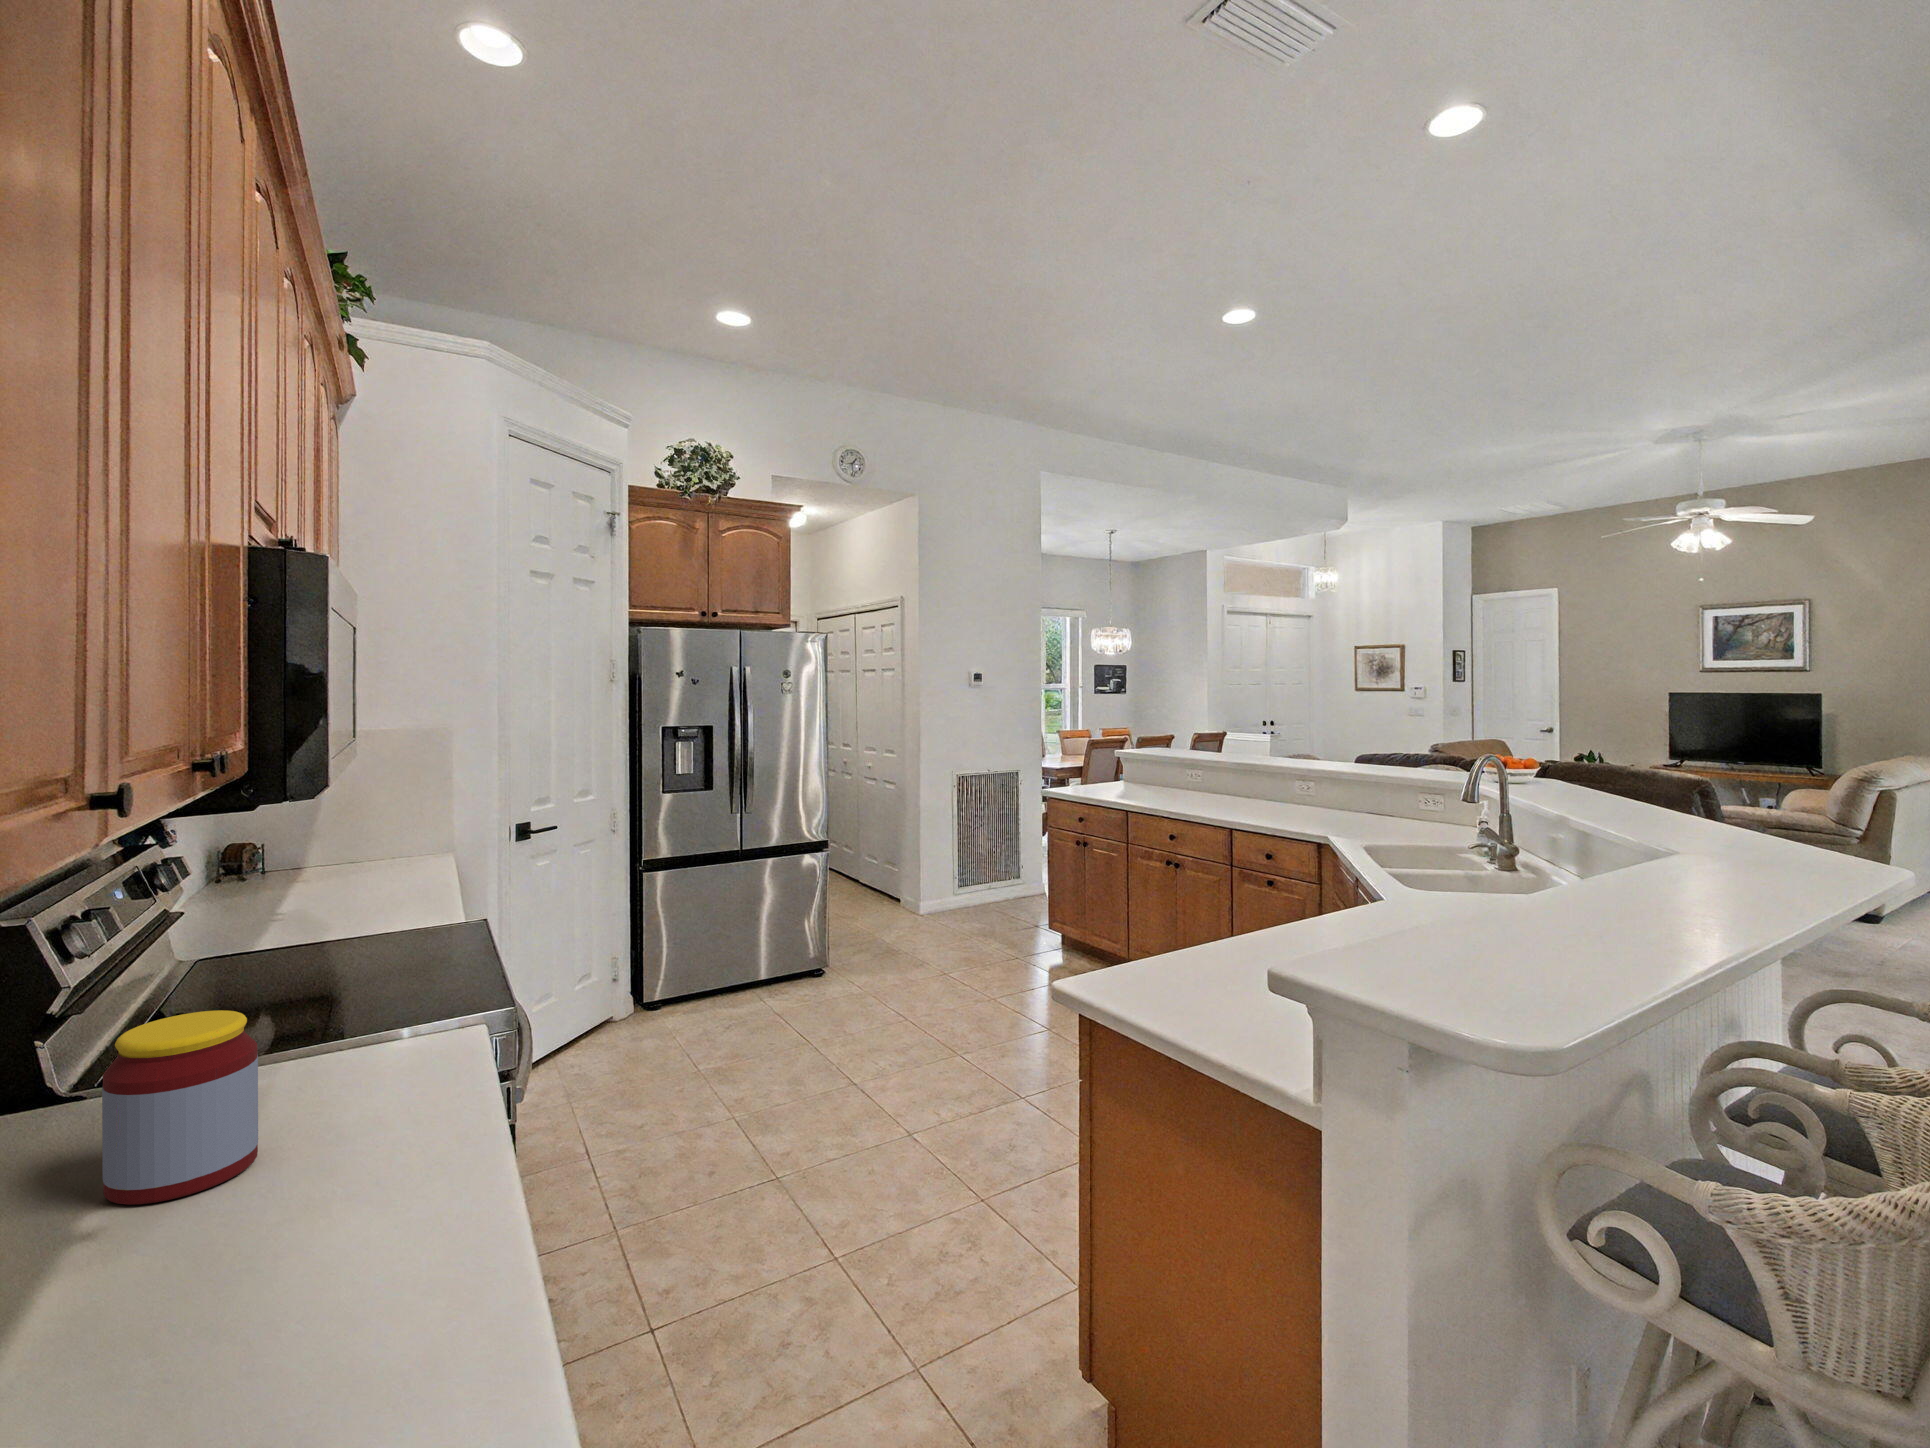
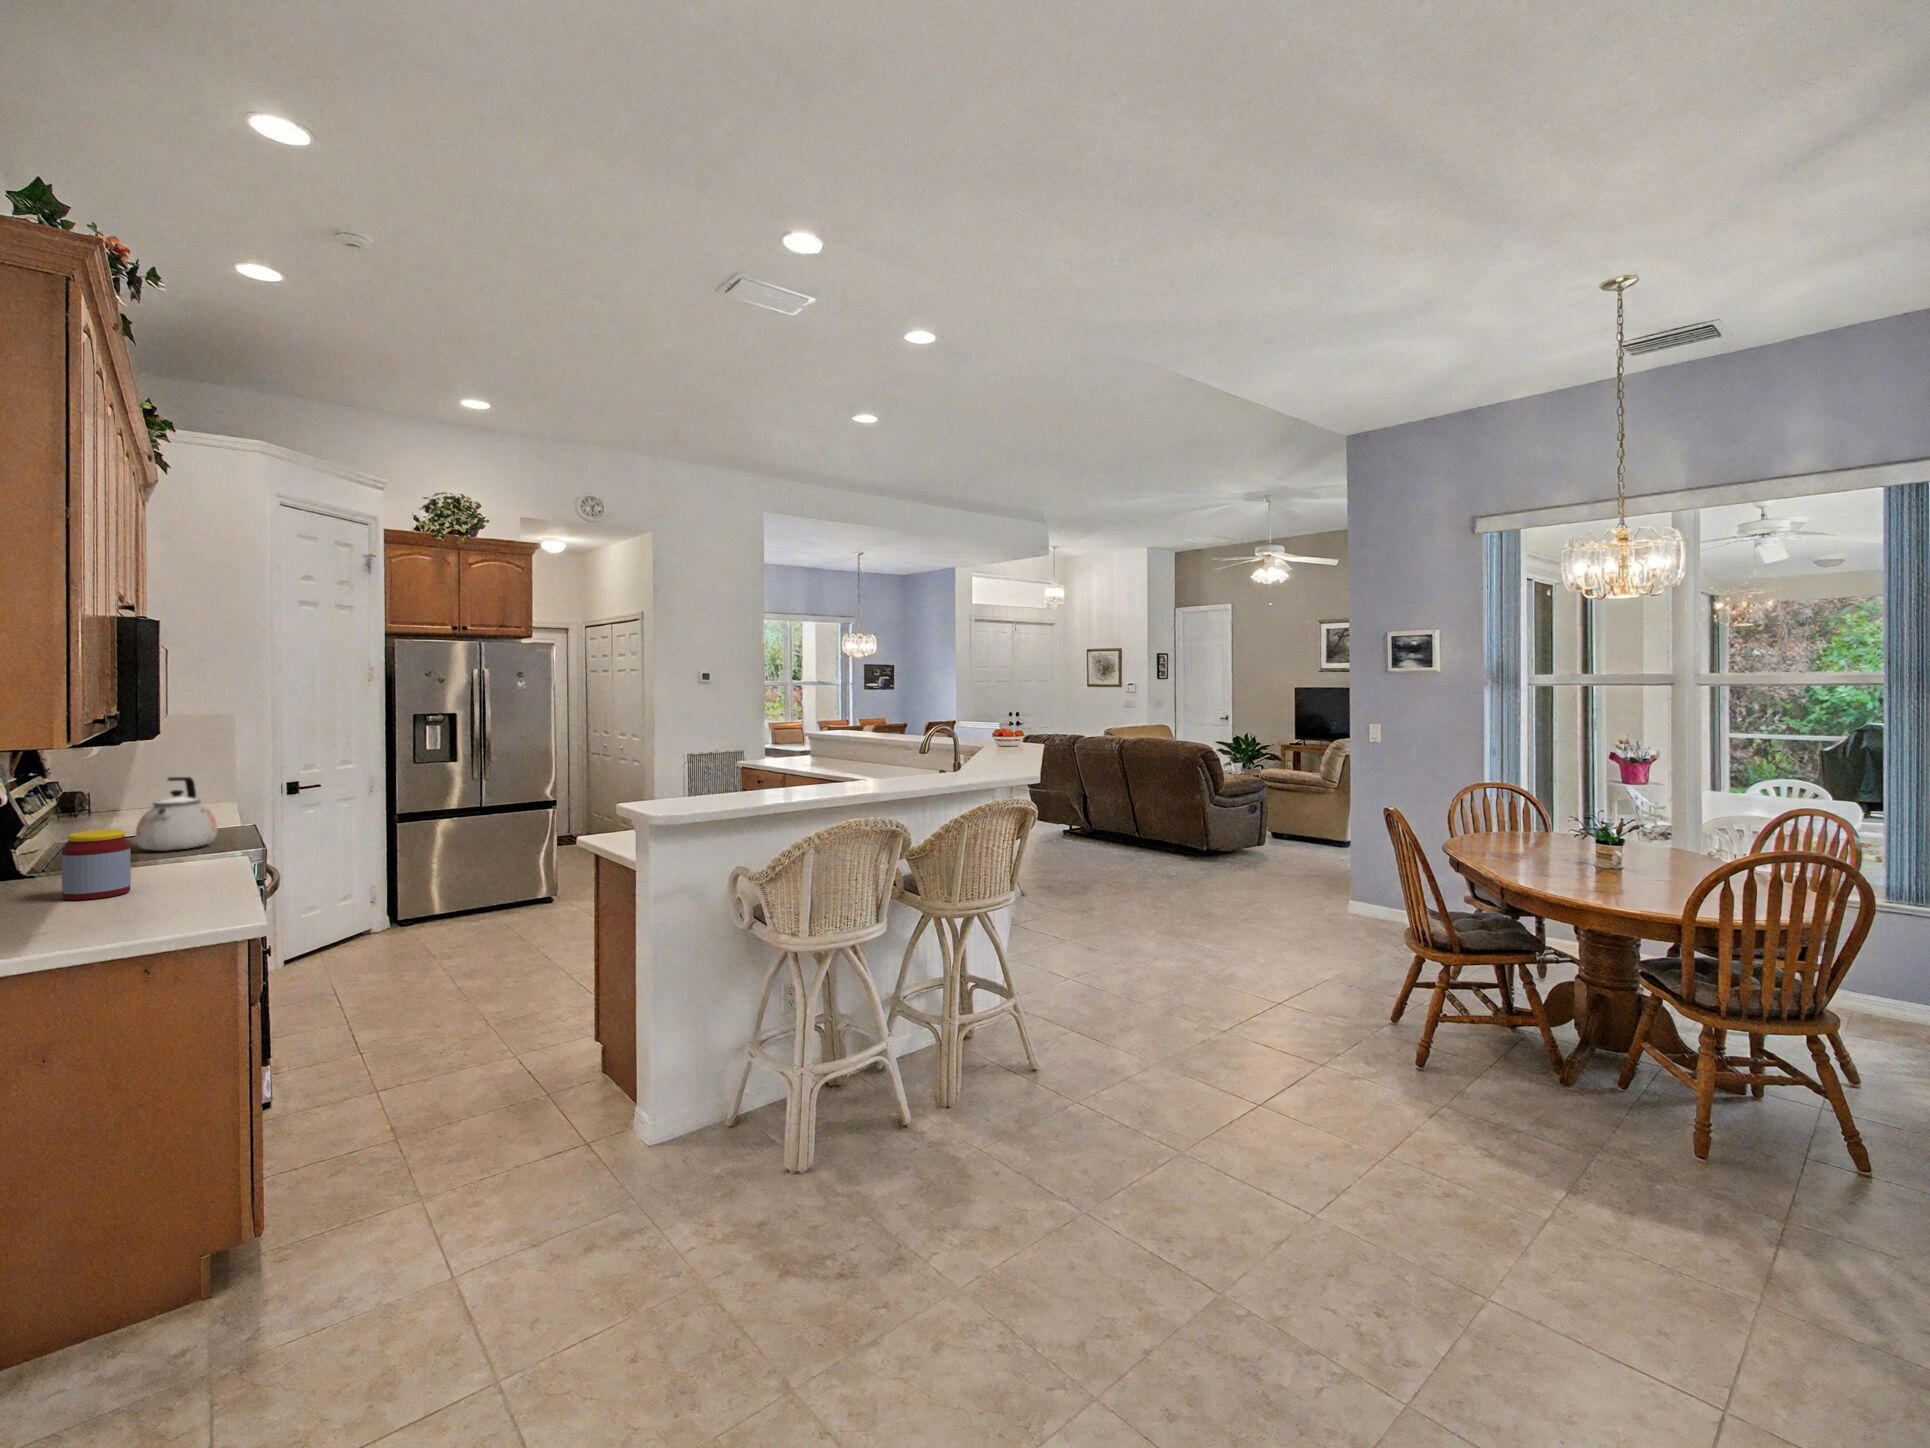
kettle: none [302,844,434,982] -> present [135,777,217,851]

